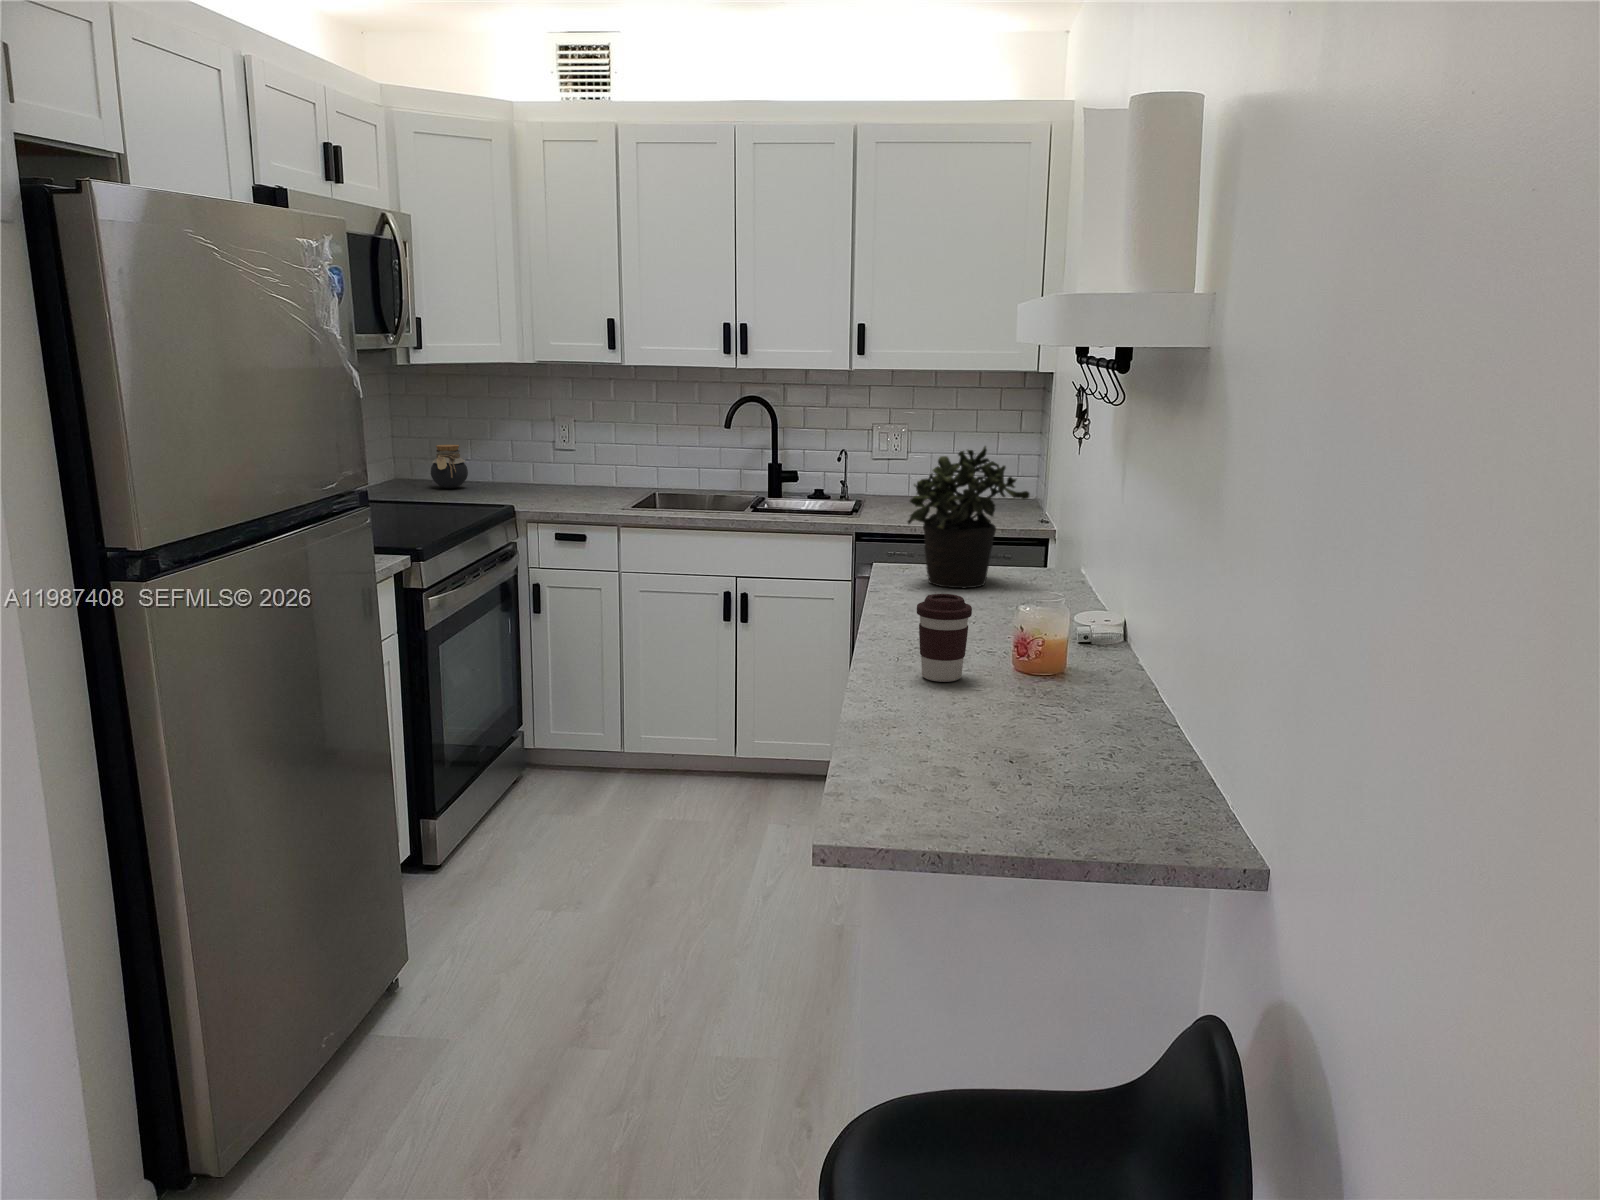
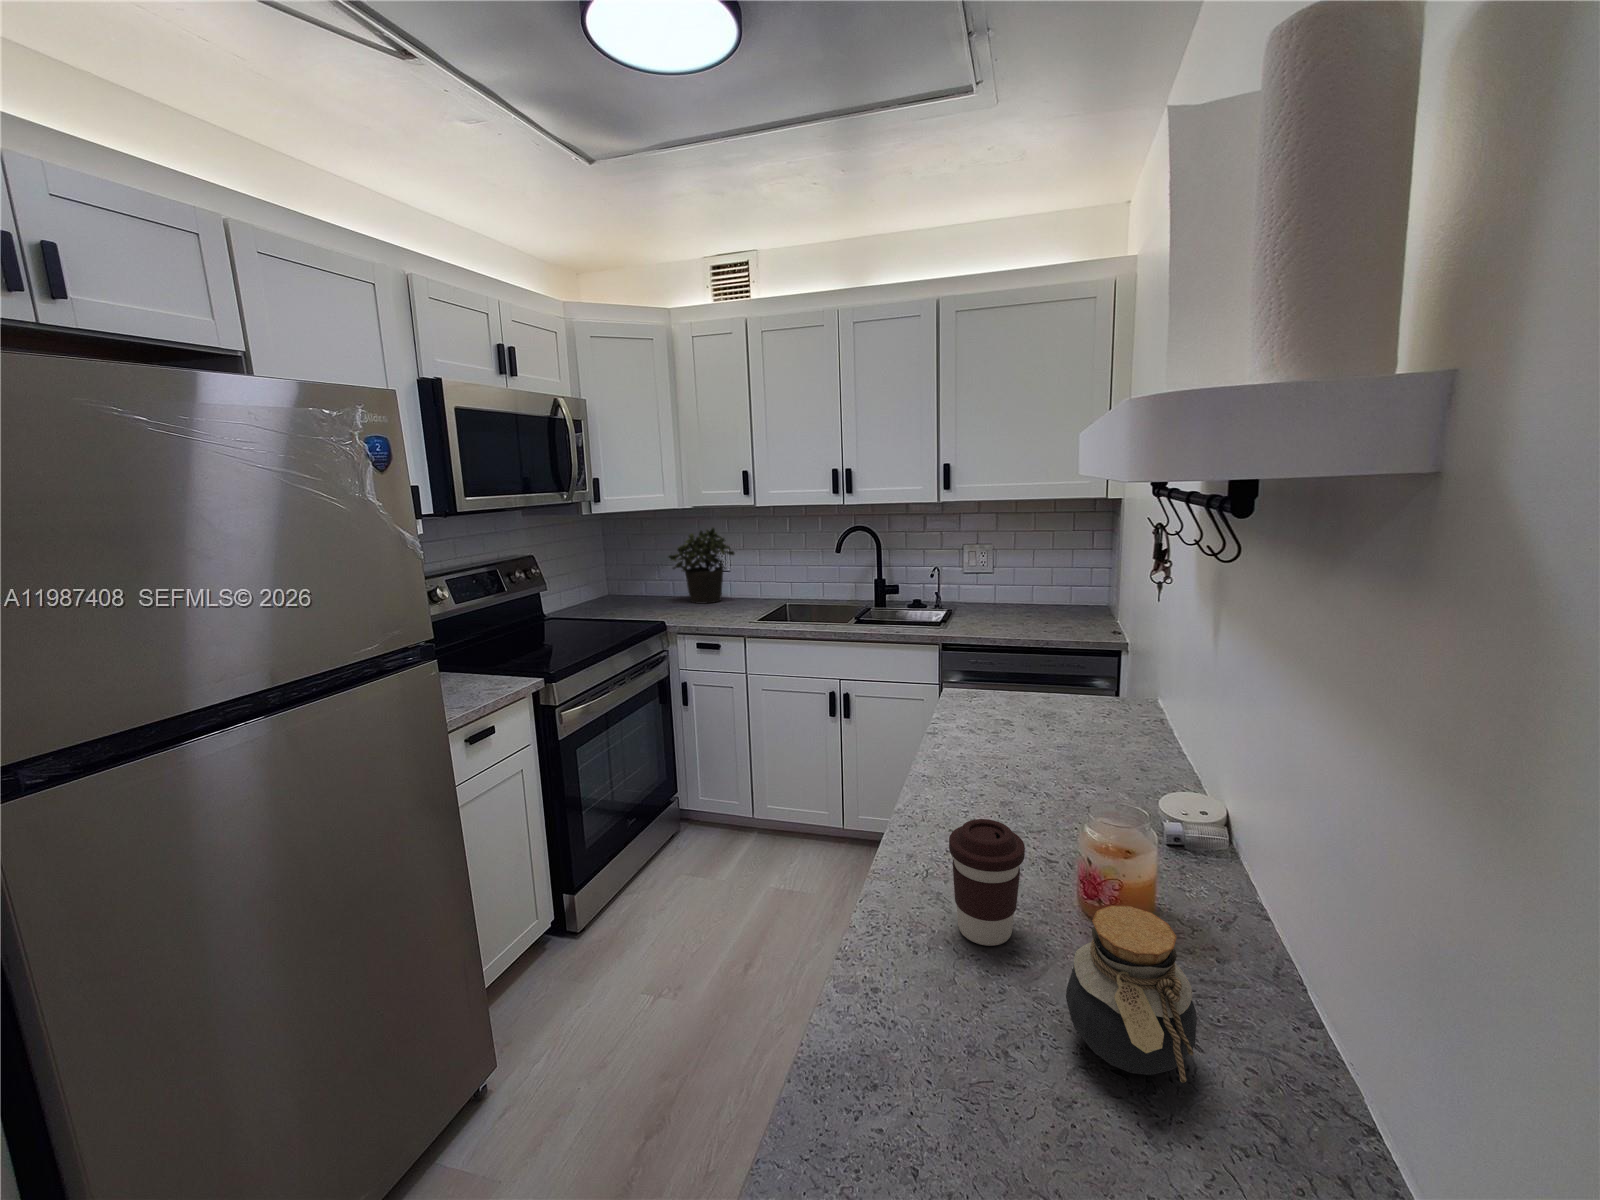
jar: present [431,445,468,488] -> present [1066,905,1197,1083]
potted plant: present [908,446,1029,588] -> present [669,528,734,603]

